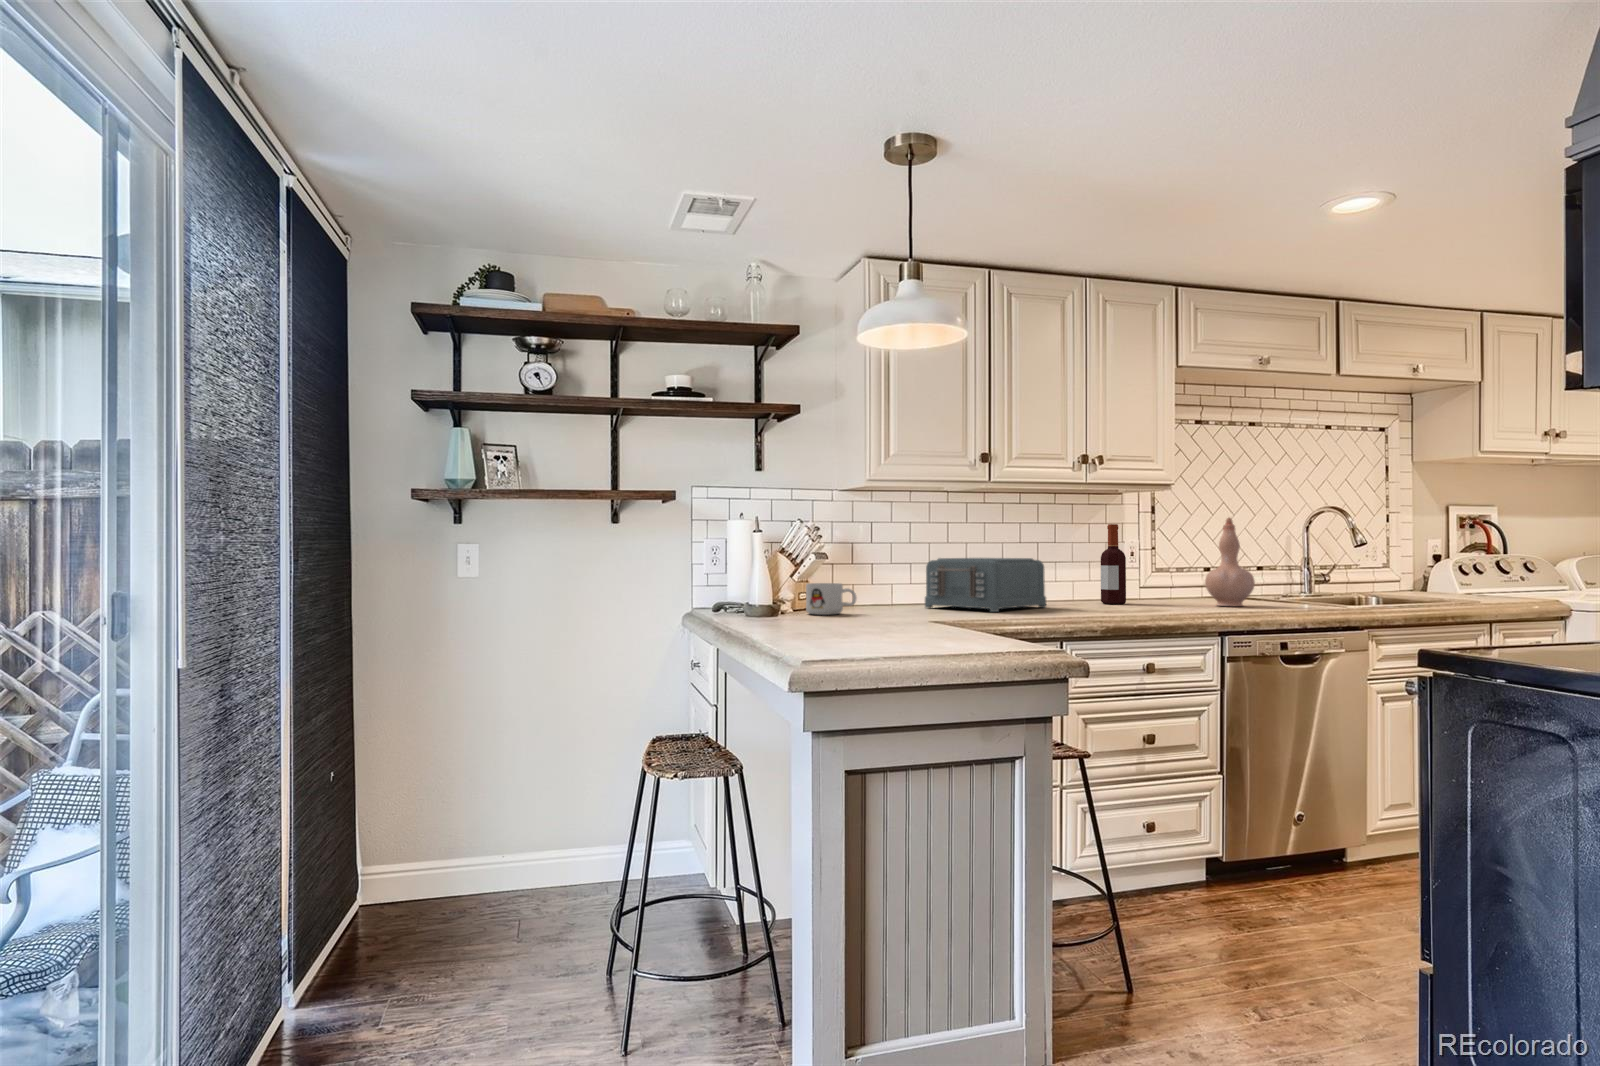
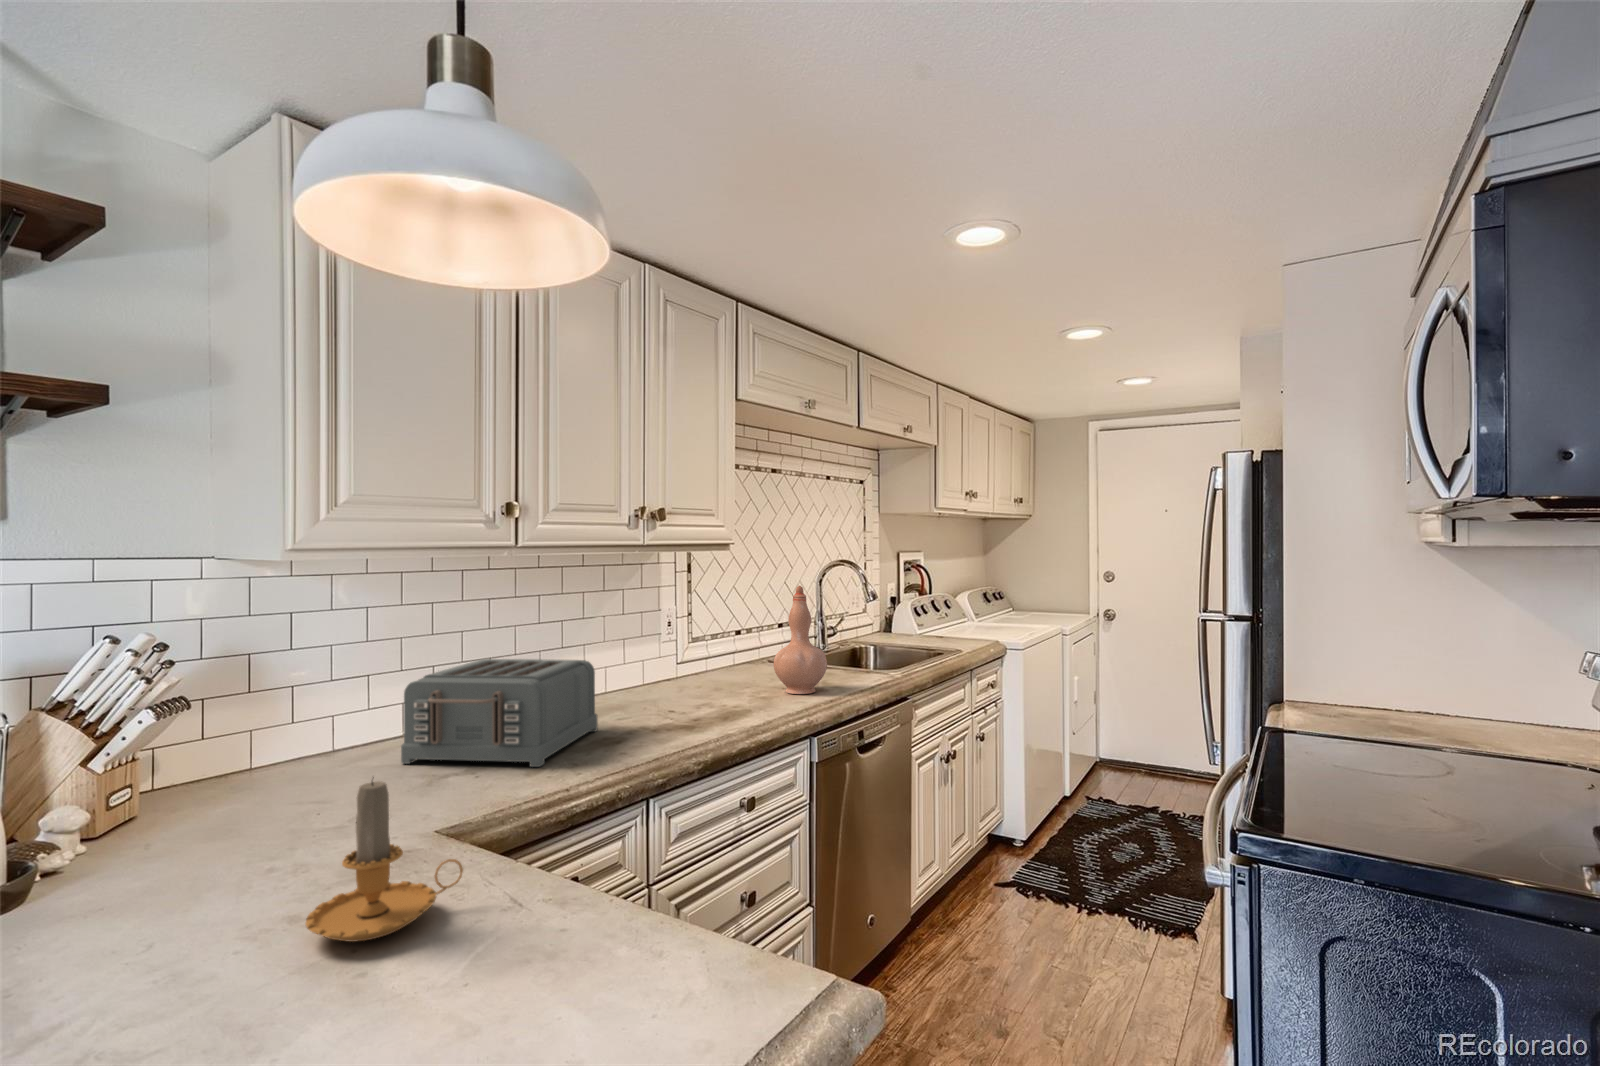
bottle: present [1101,524,1126,604] -> none [651,596,685,704]
candle: none [863,563,925,628] -> present [306,777,463,942]
mug: present [806,583,856,615] -> none [128,767,264,855]

